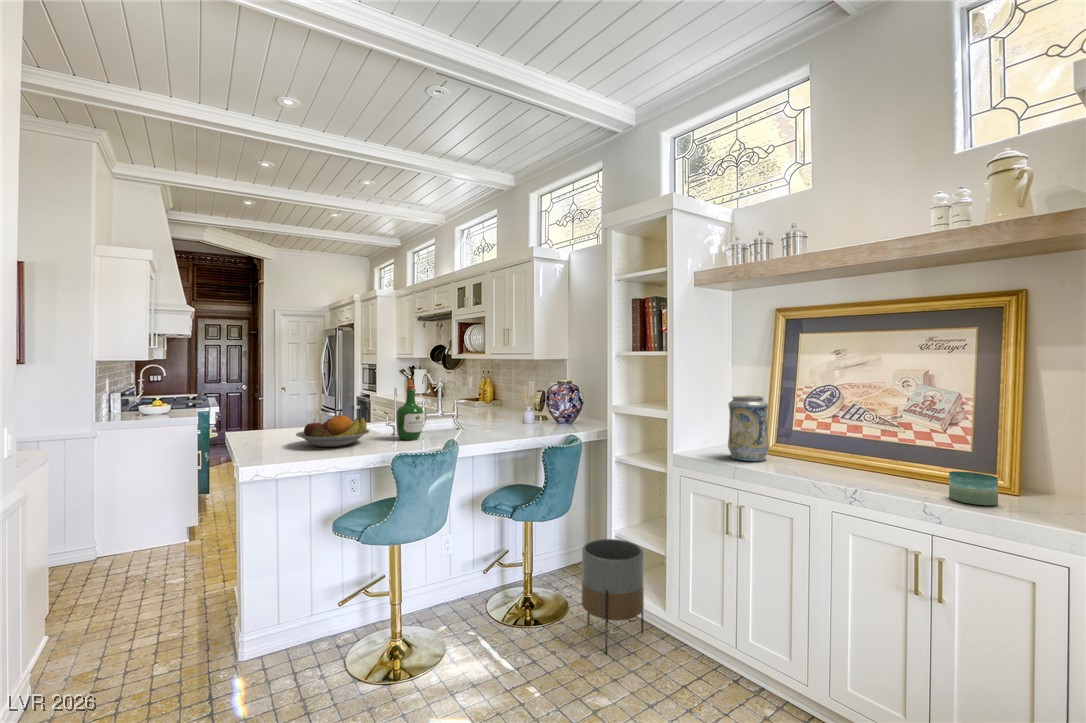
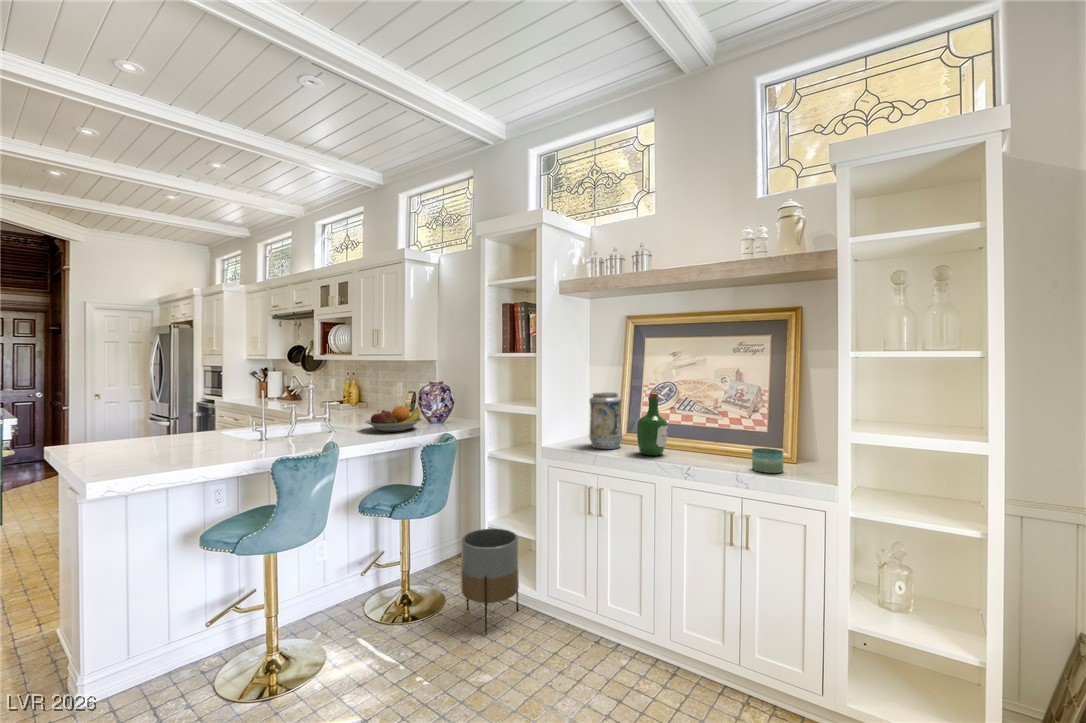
wine bottle: present [396,385,424,440] -> present [637,393,668,456]
fruit bowl: present [296,415,370,447] -> present [365,406,422,432]

